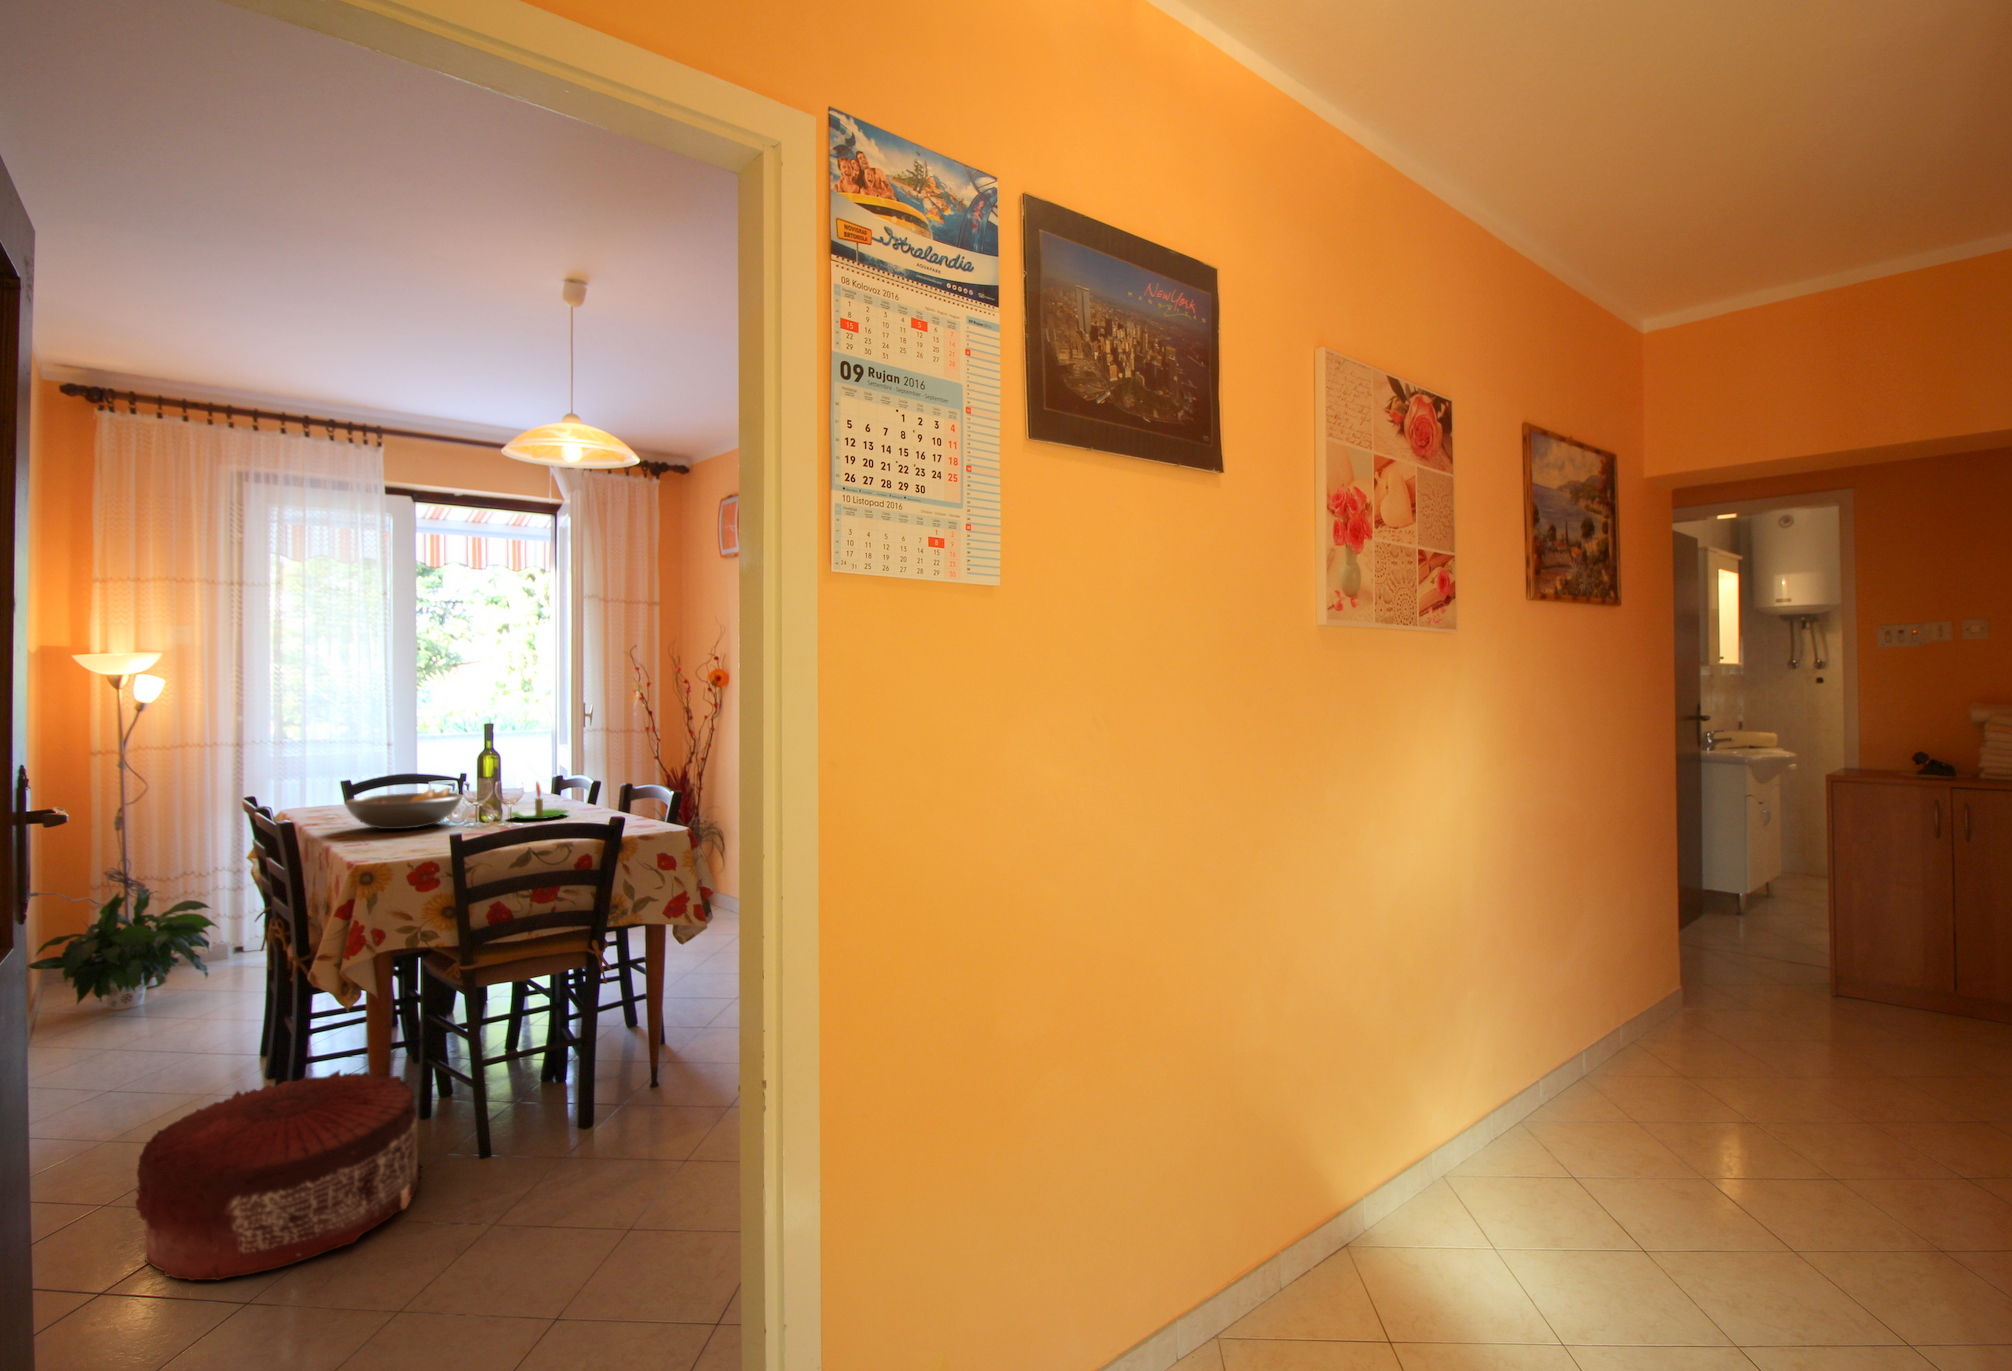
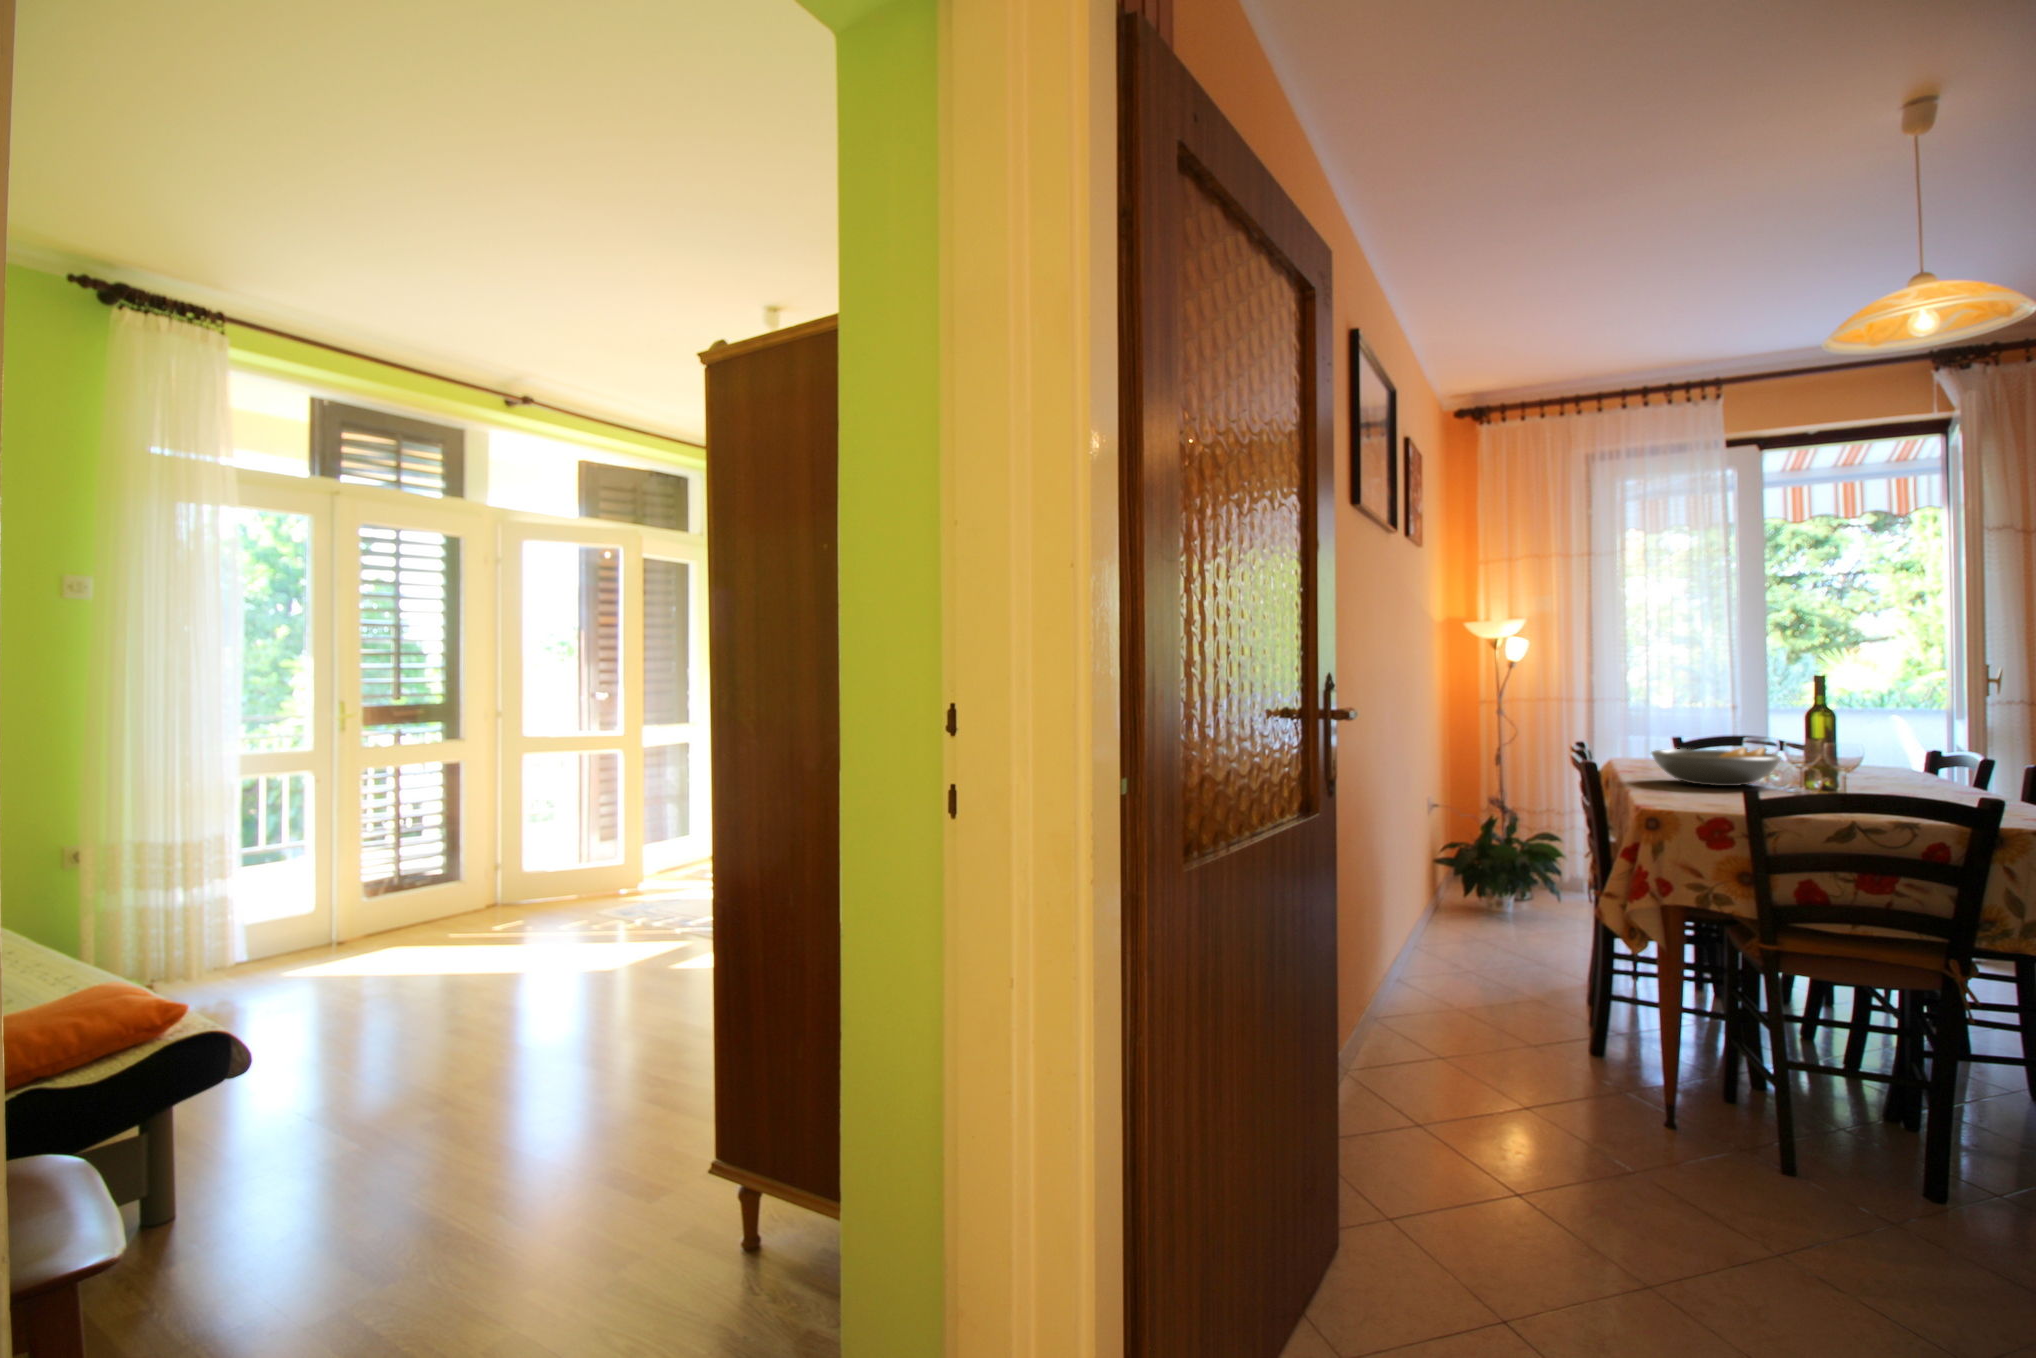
candle: present [509,783,568,819] -> none [1840,749,1930,795]
pouf: present [136,1070,423,1281] -> none [1460,993,1715,1175]

